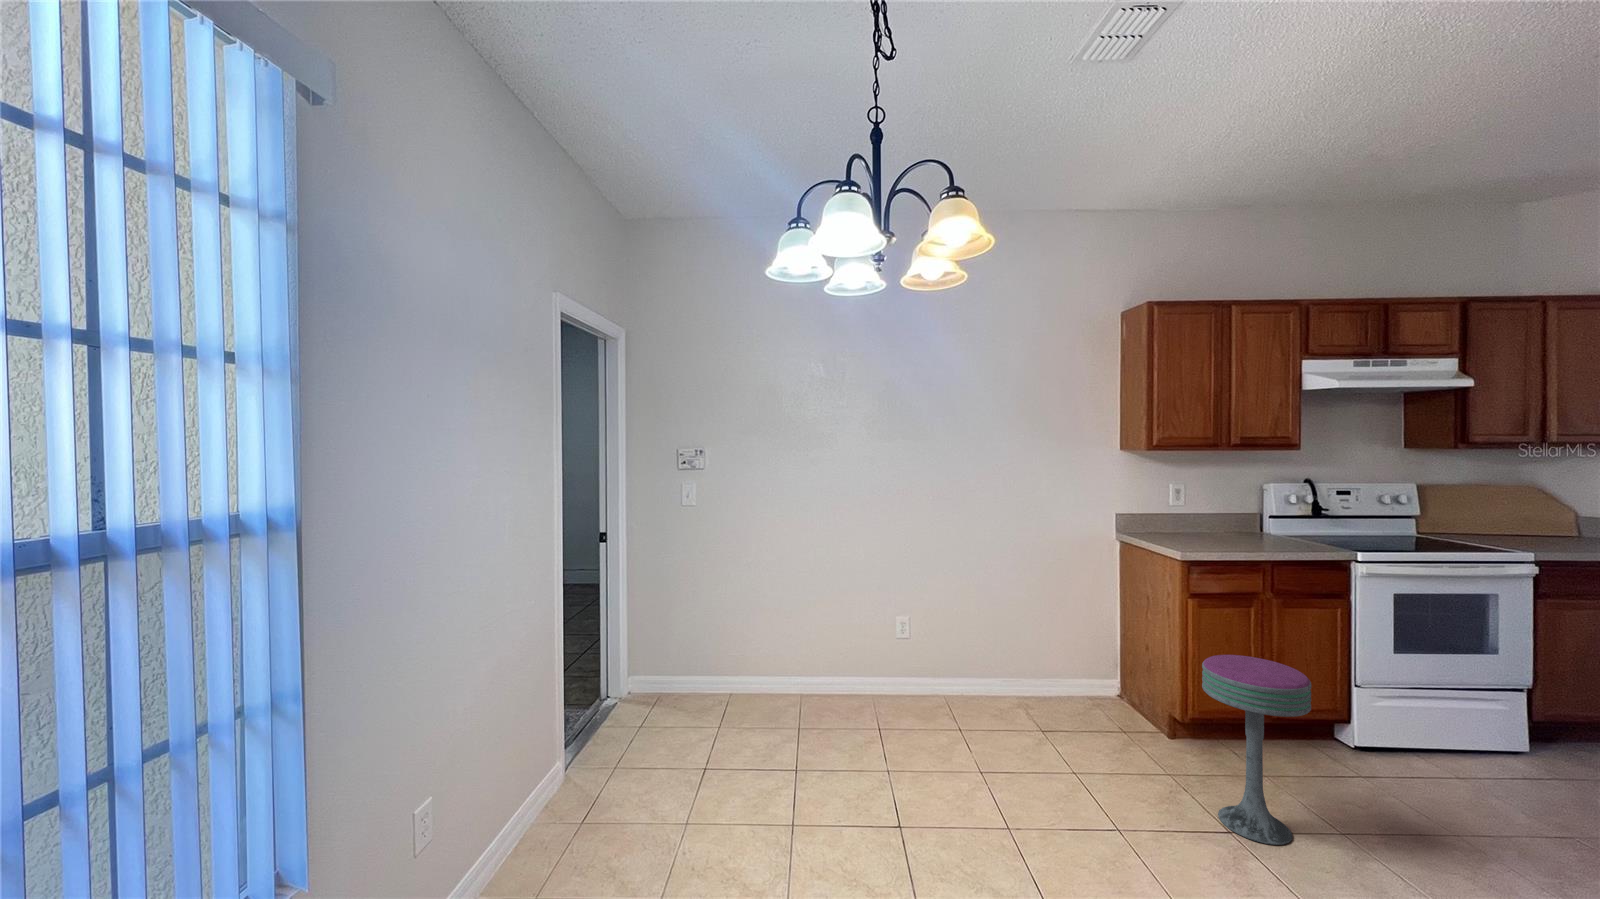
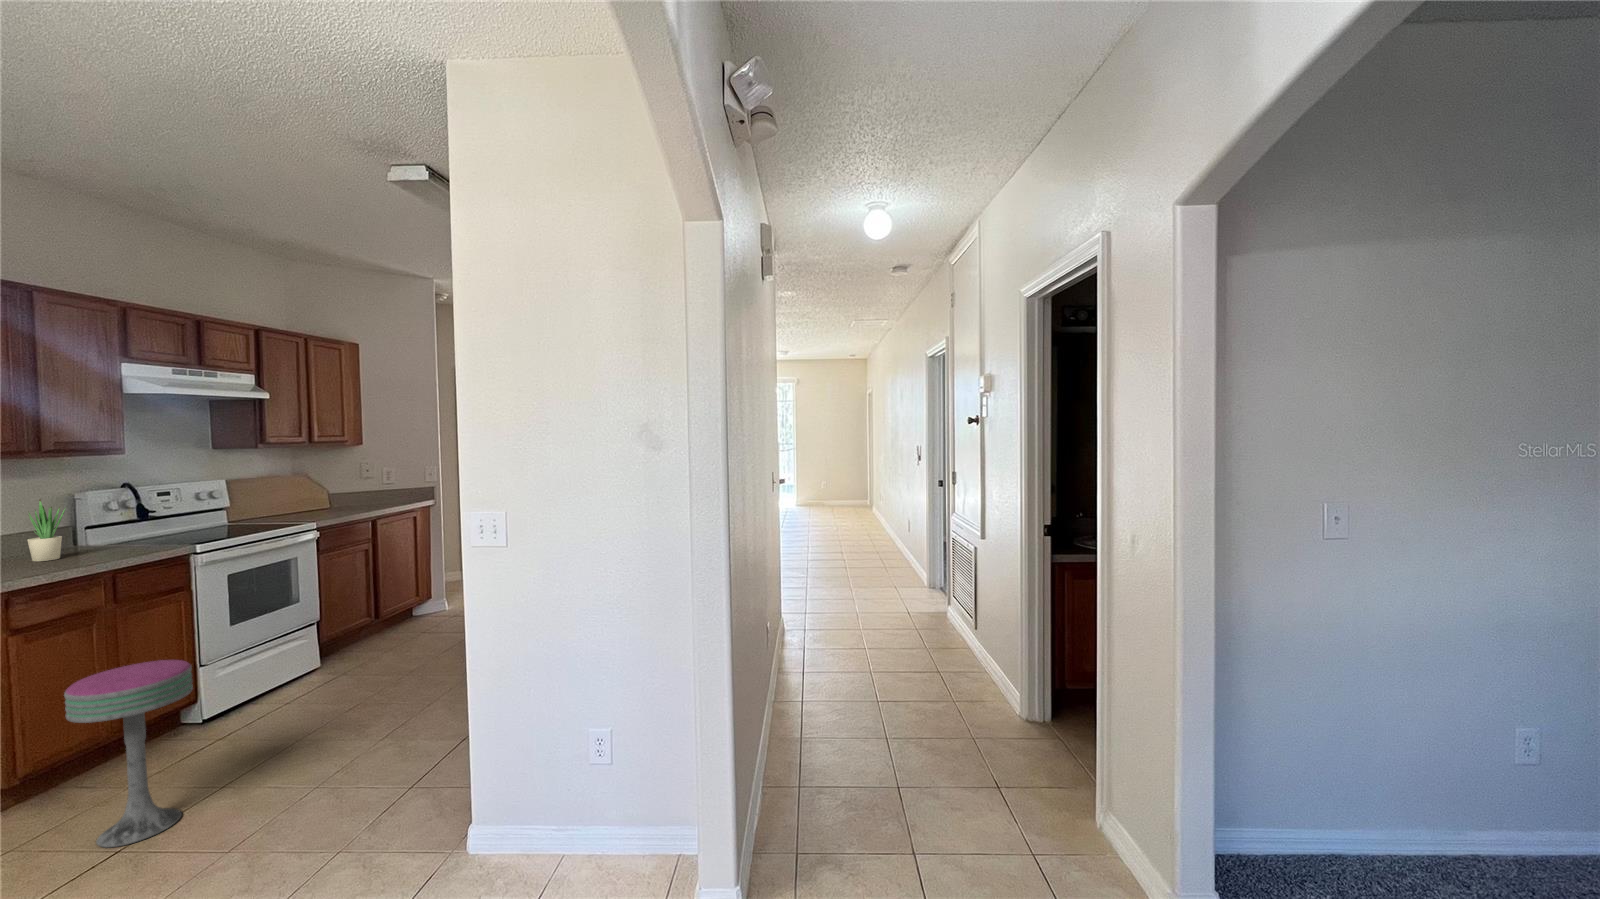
potted plant: none [1220,485,1248,540] -> present [27,499,65,562]

